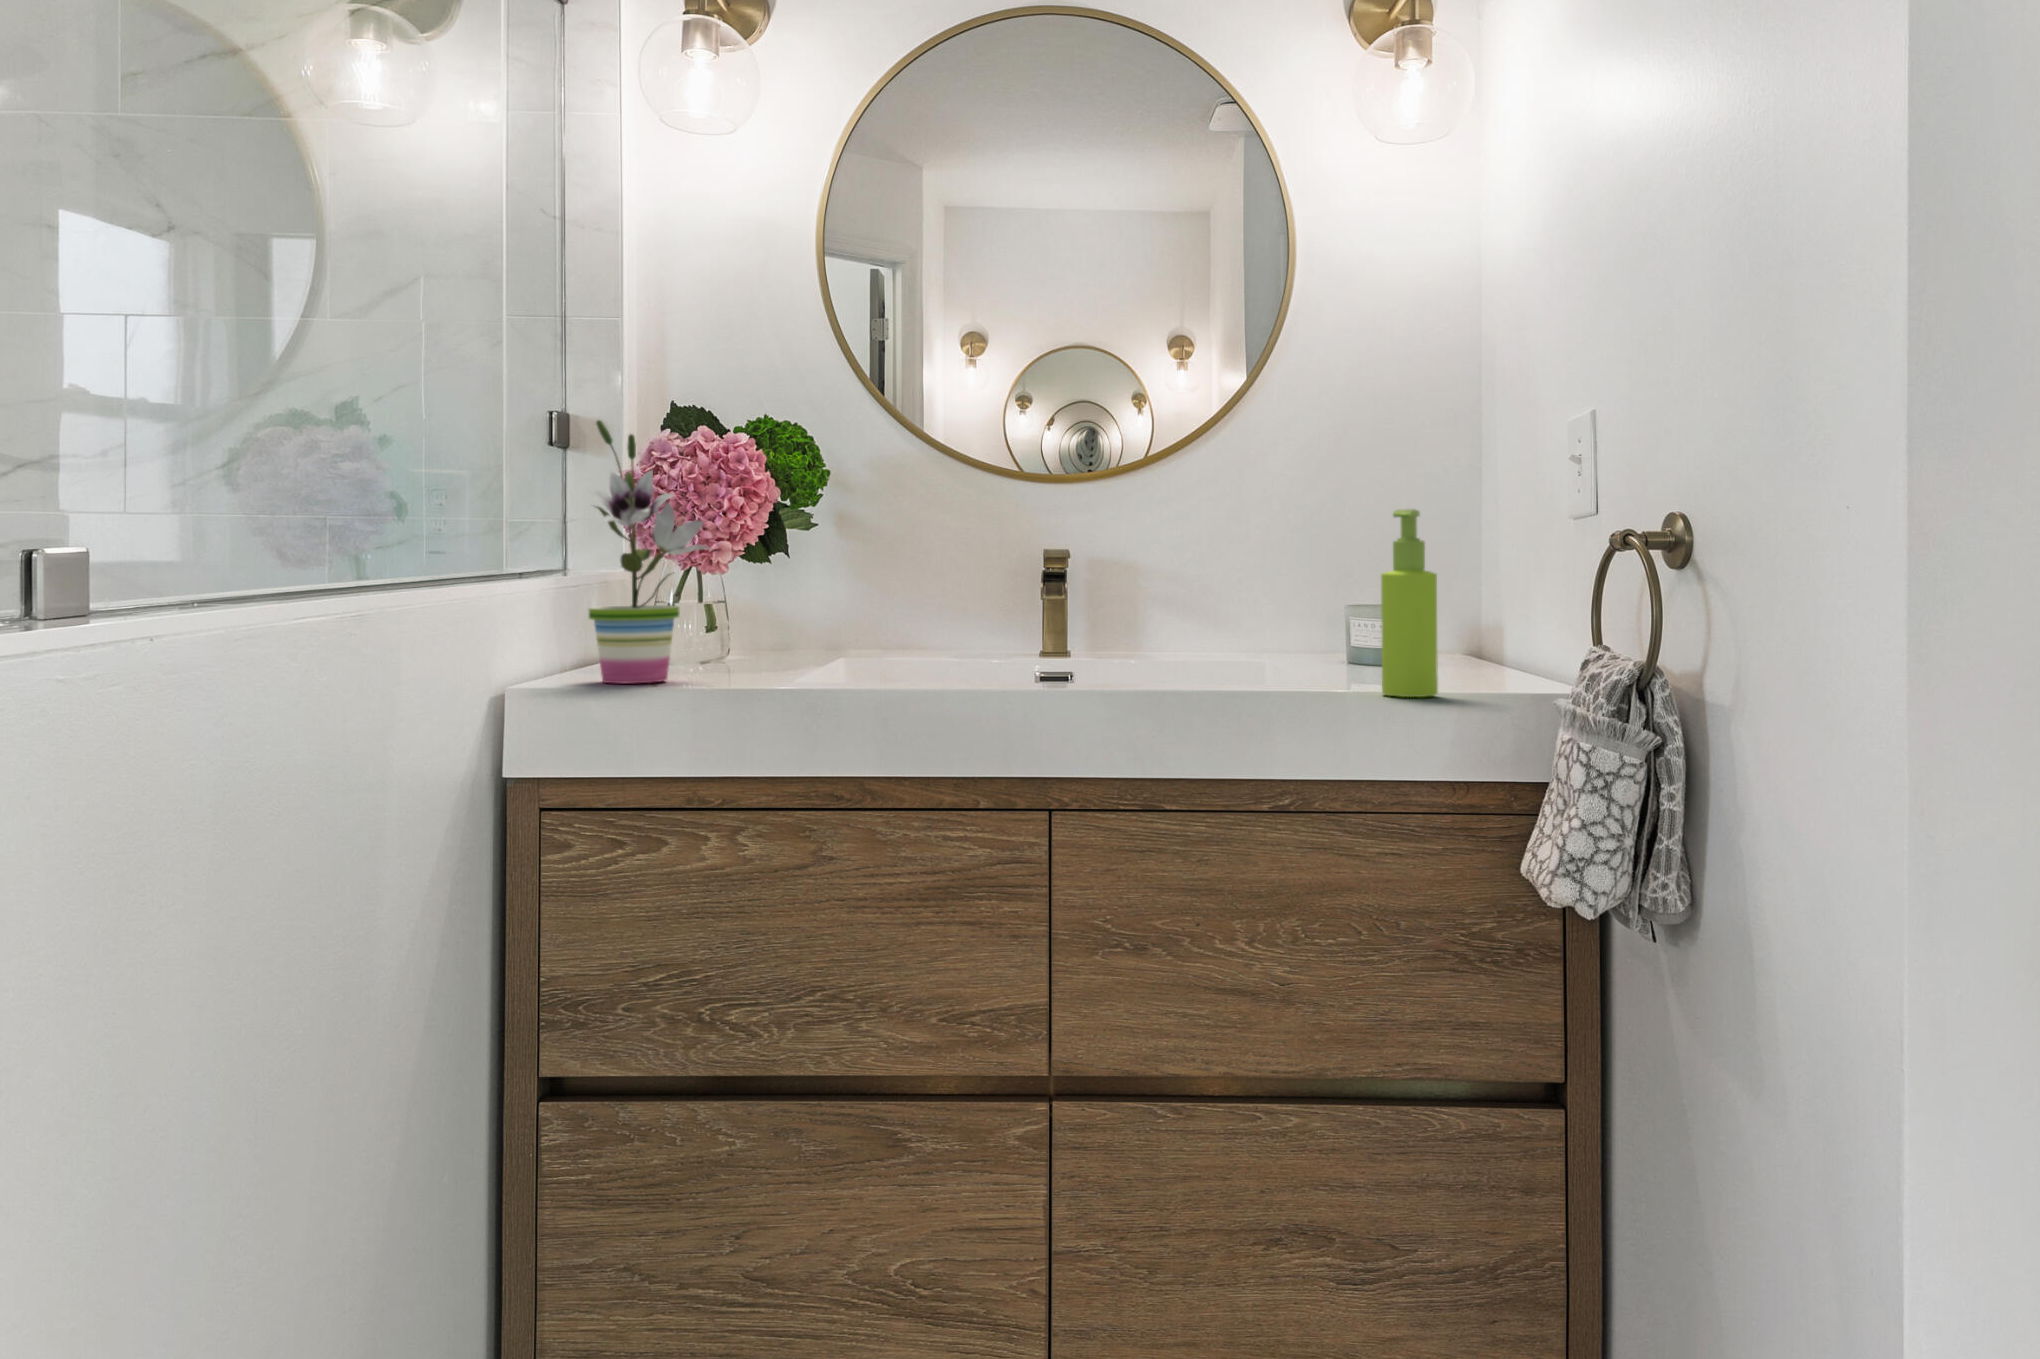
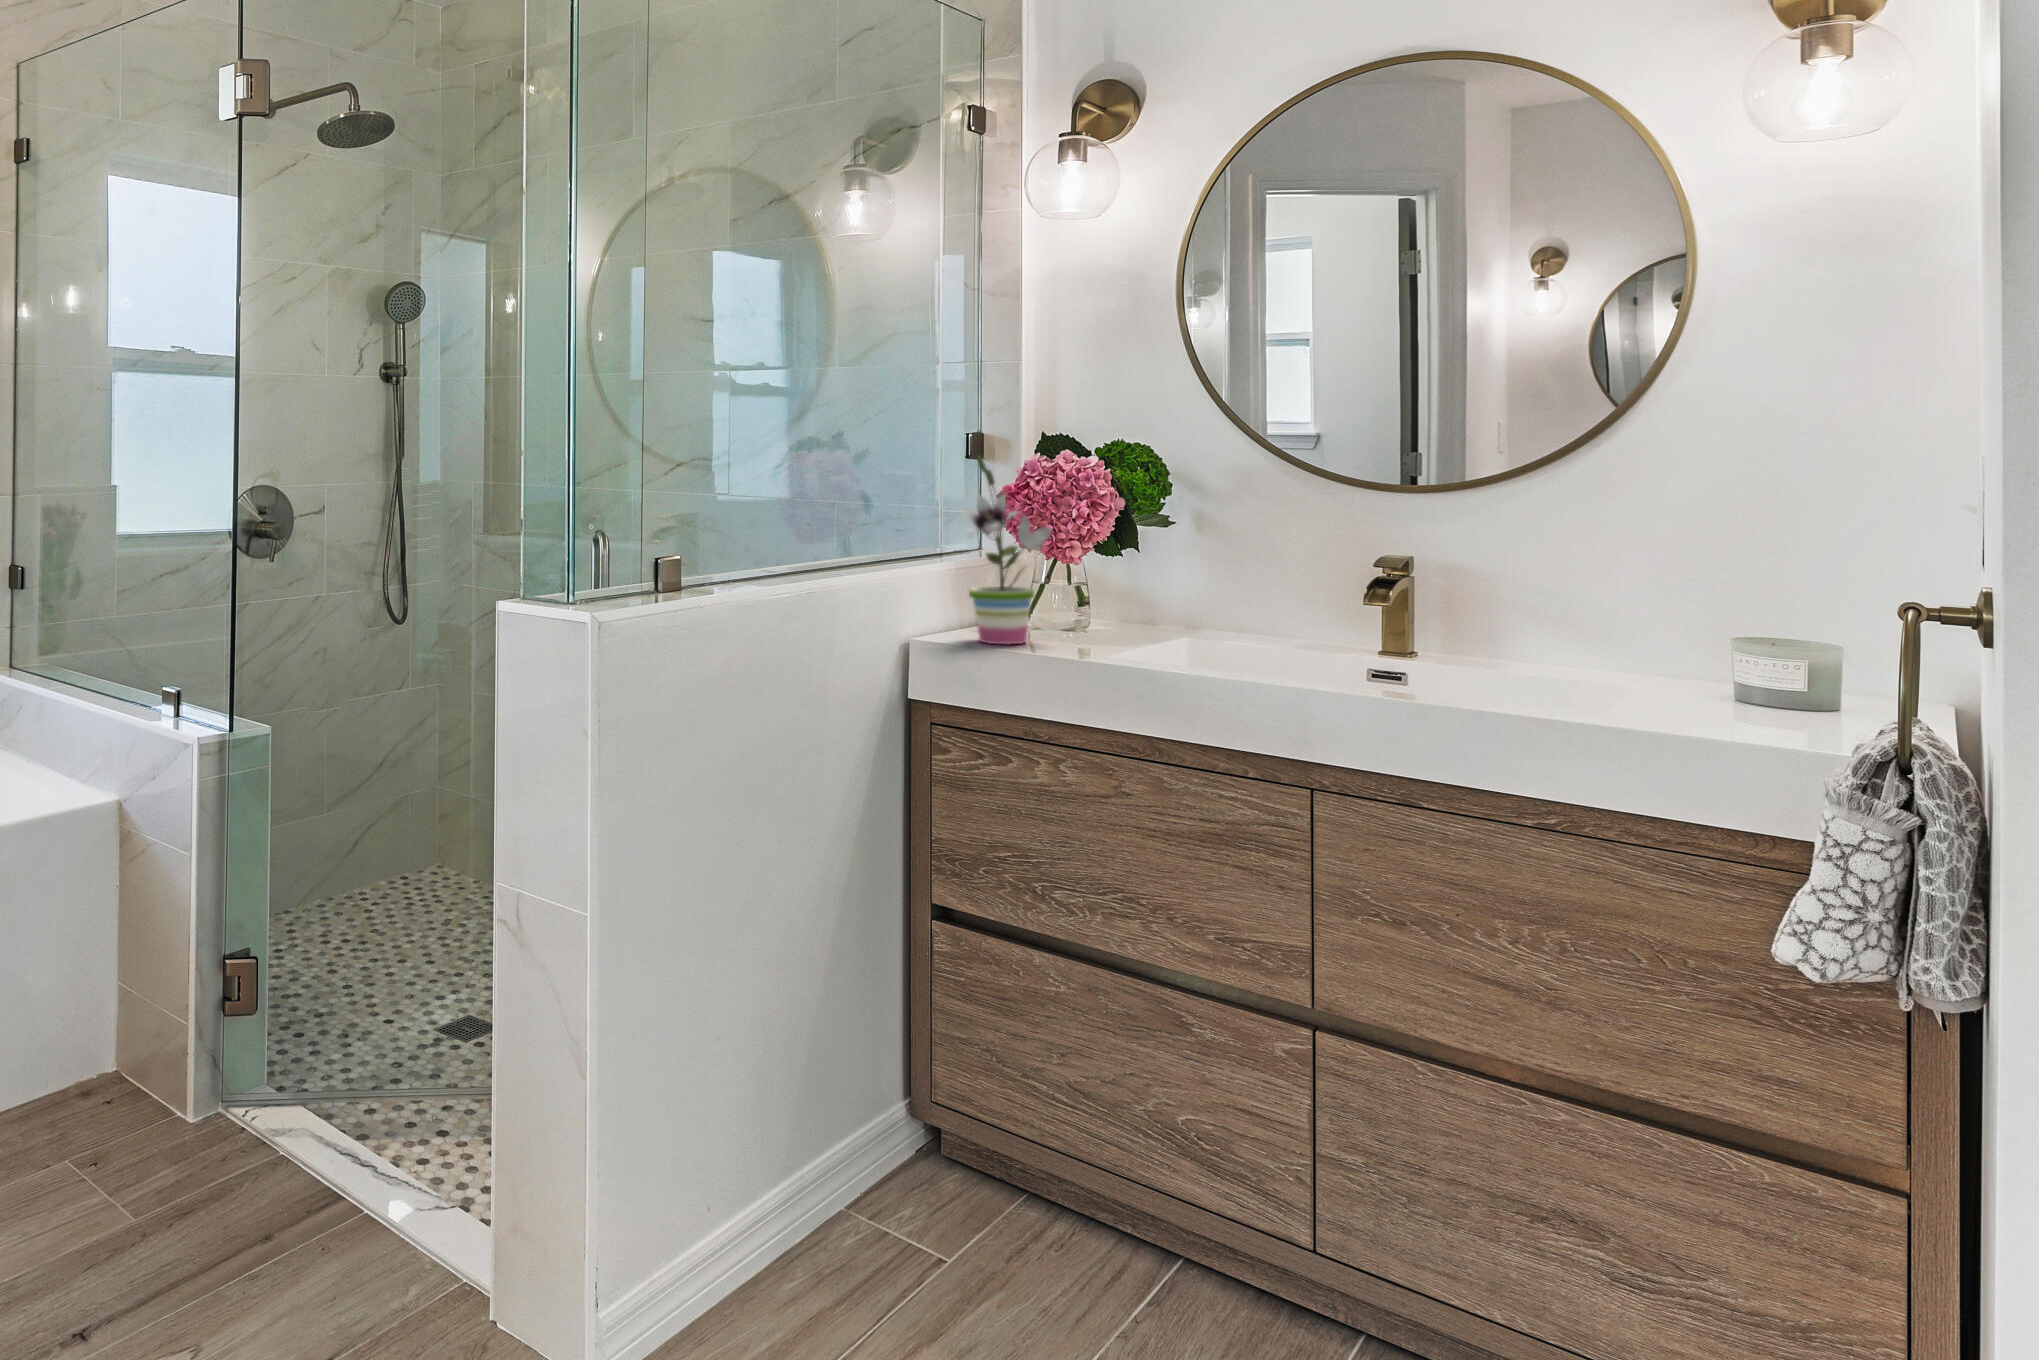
soap dispenser: present [1381,509,1438,697] -> none [1667,542,1742,730]

